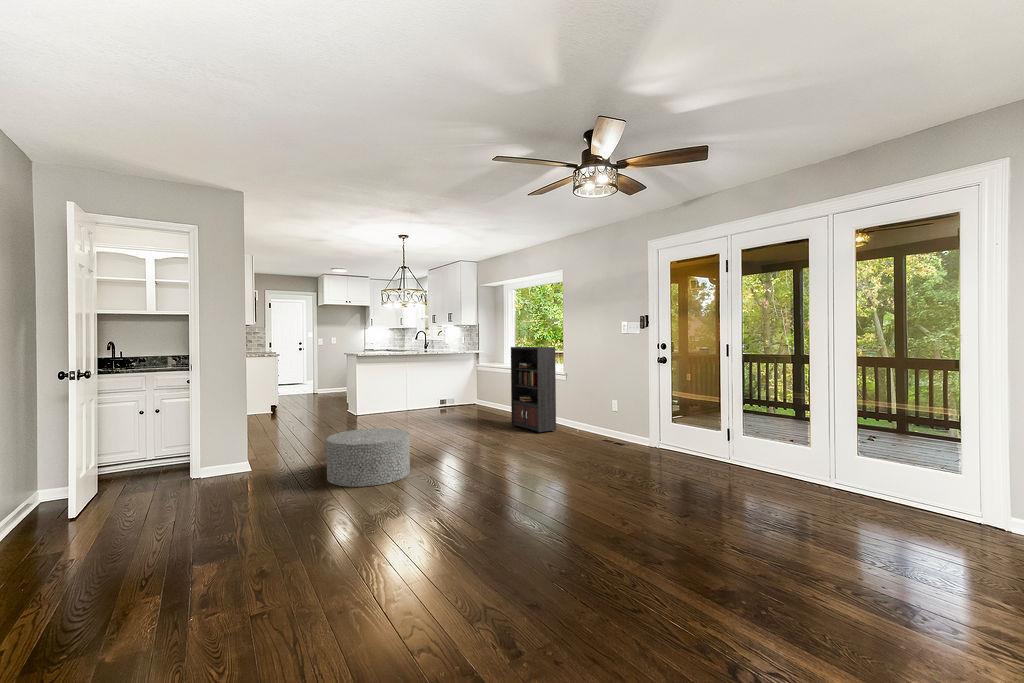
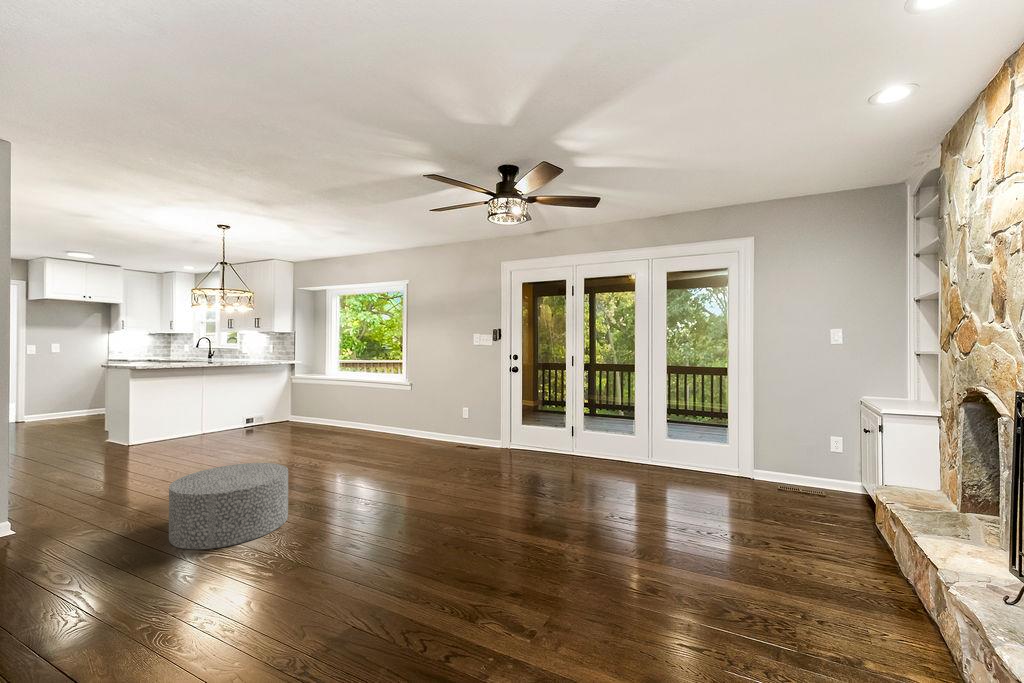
bookcase: present [511,347,578,432] -> none [355,358,428,445]

